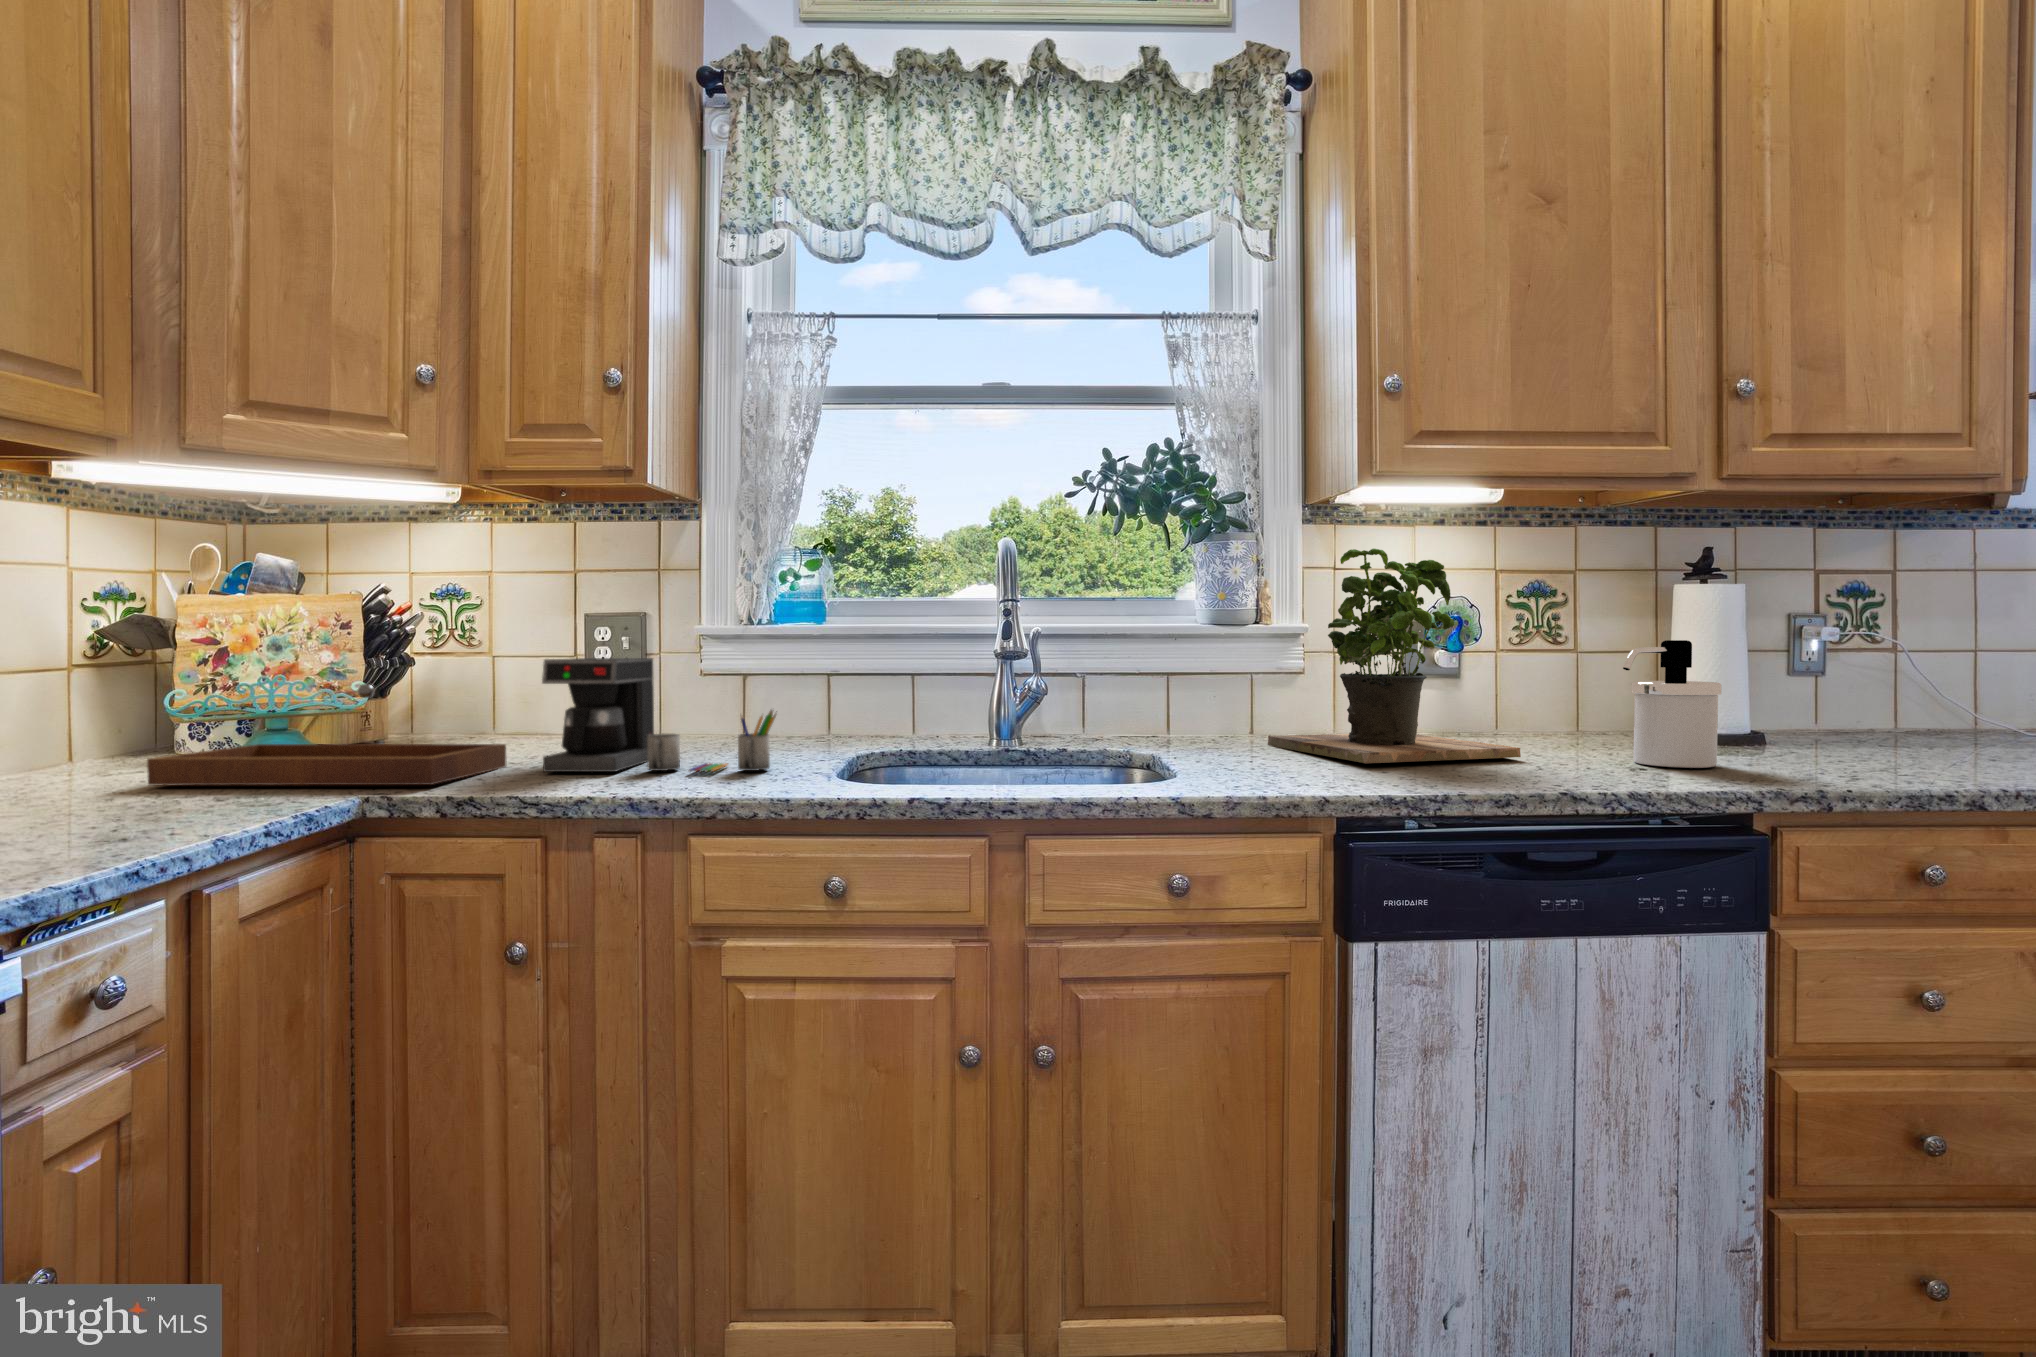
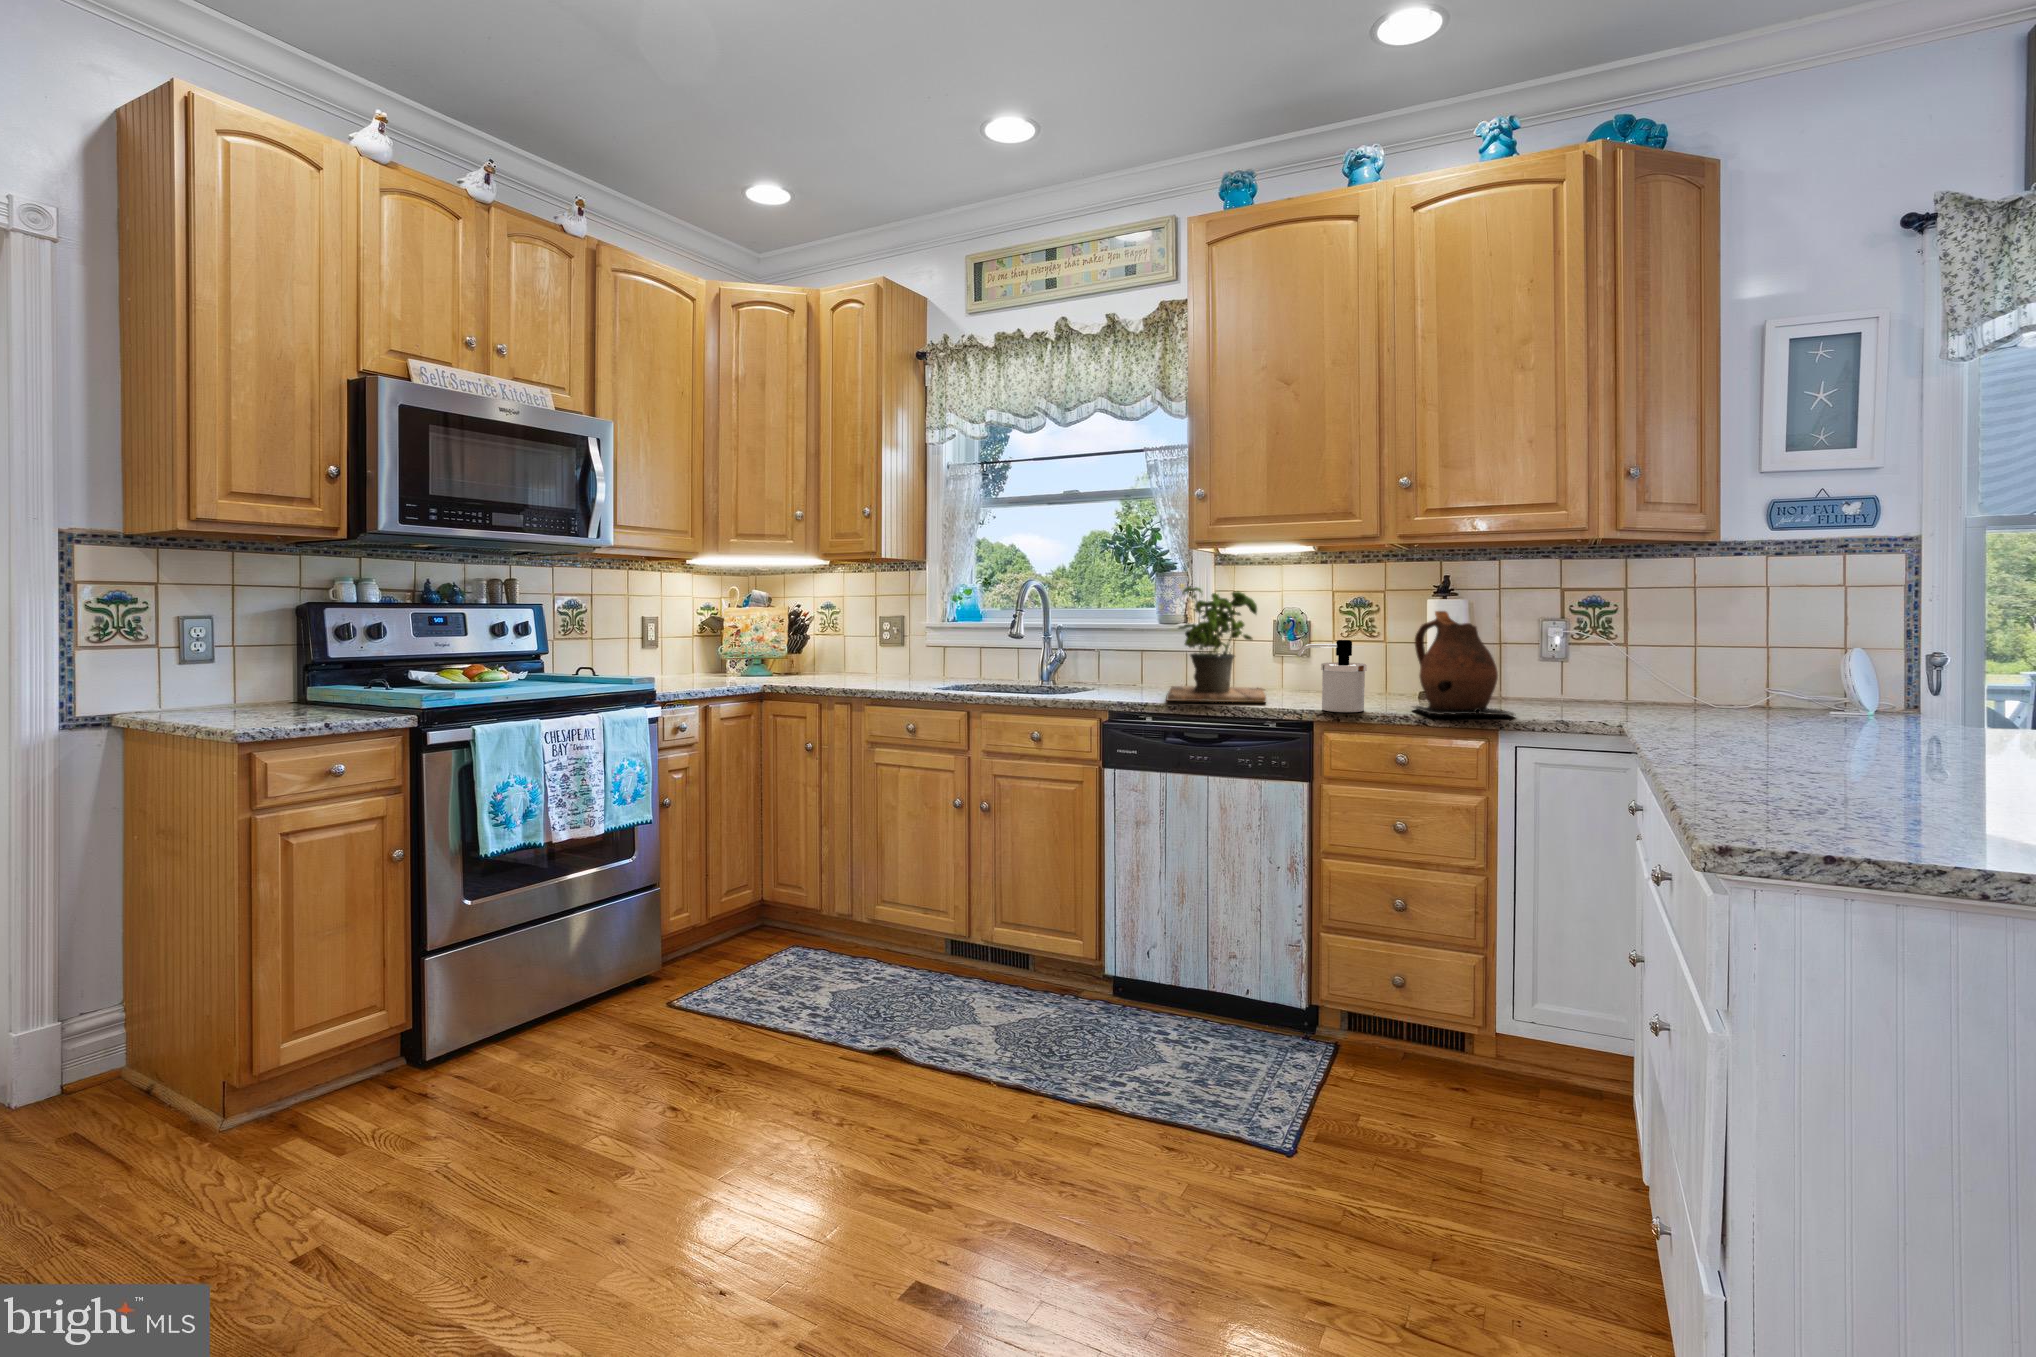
ceramic pitcher: none [1740,592,1941,766] -> present [1414,611,1514,716]
coffee maker: present [542,658,776,772] -> none [831,639,916,691]
tray: present [147,684,506,785] -> none [709,649,826,690]

